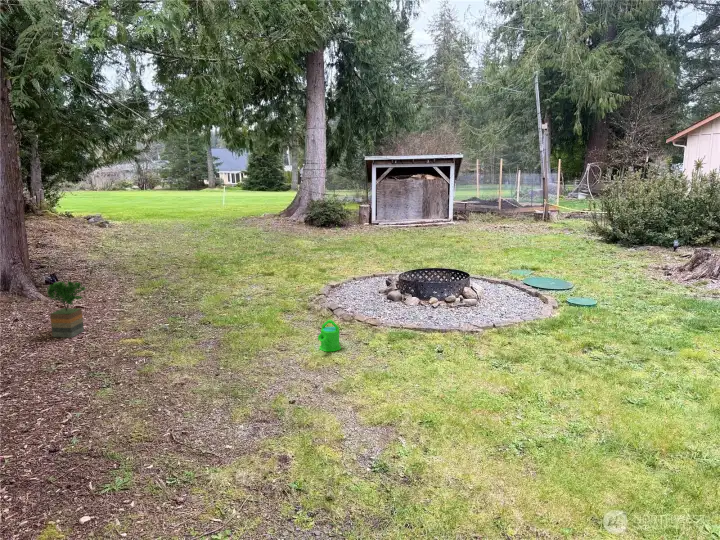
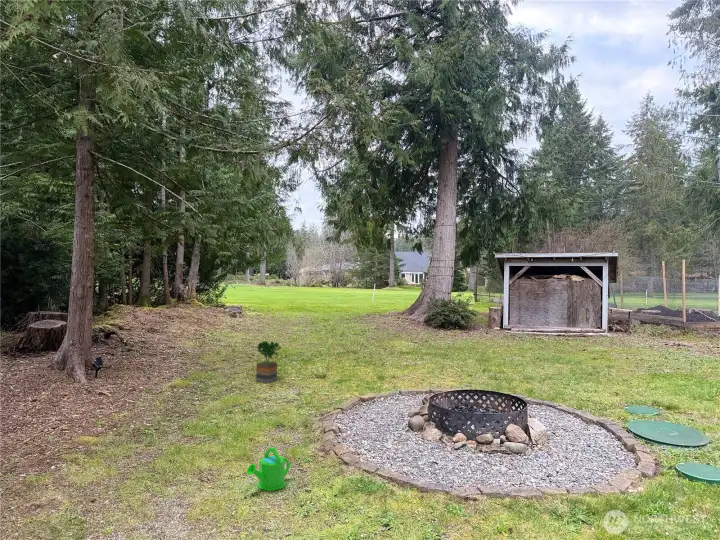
potted tree: present [48,282,86,337] -> present [256,341,281,383]

